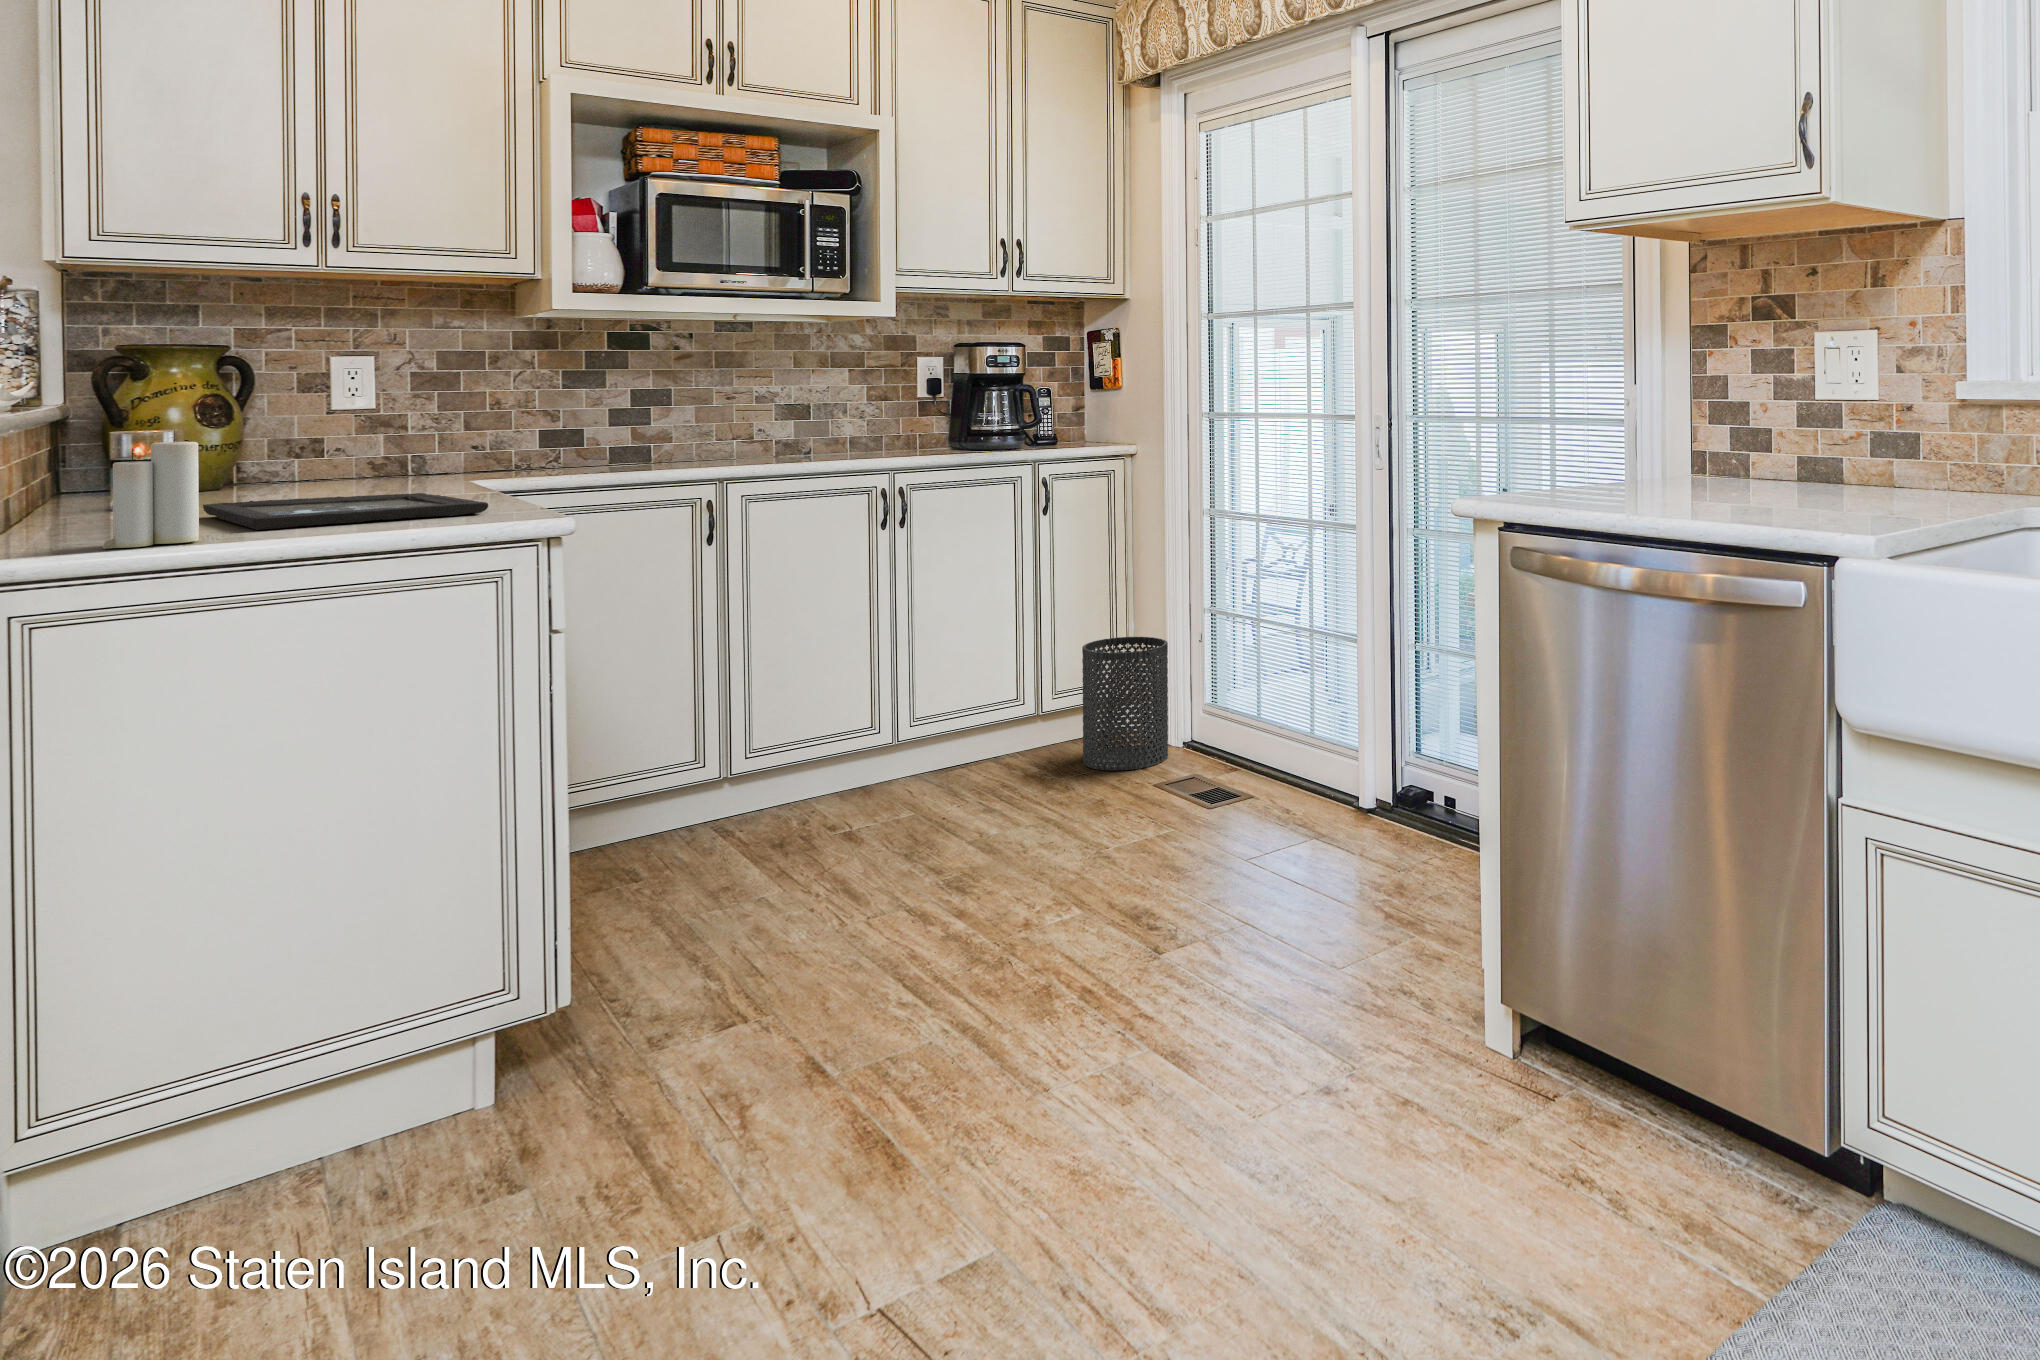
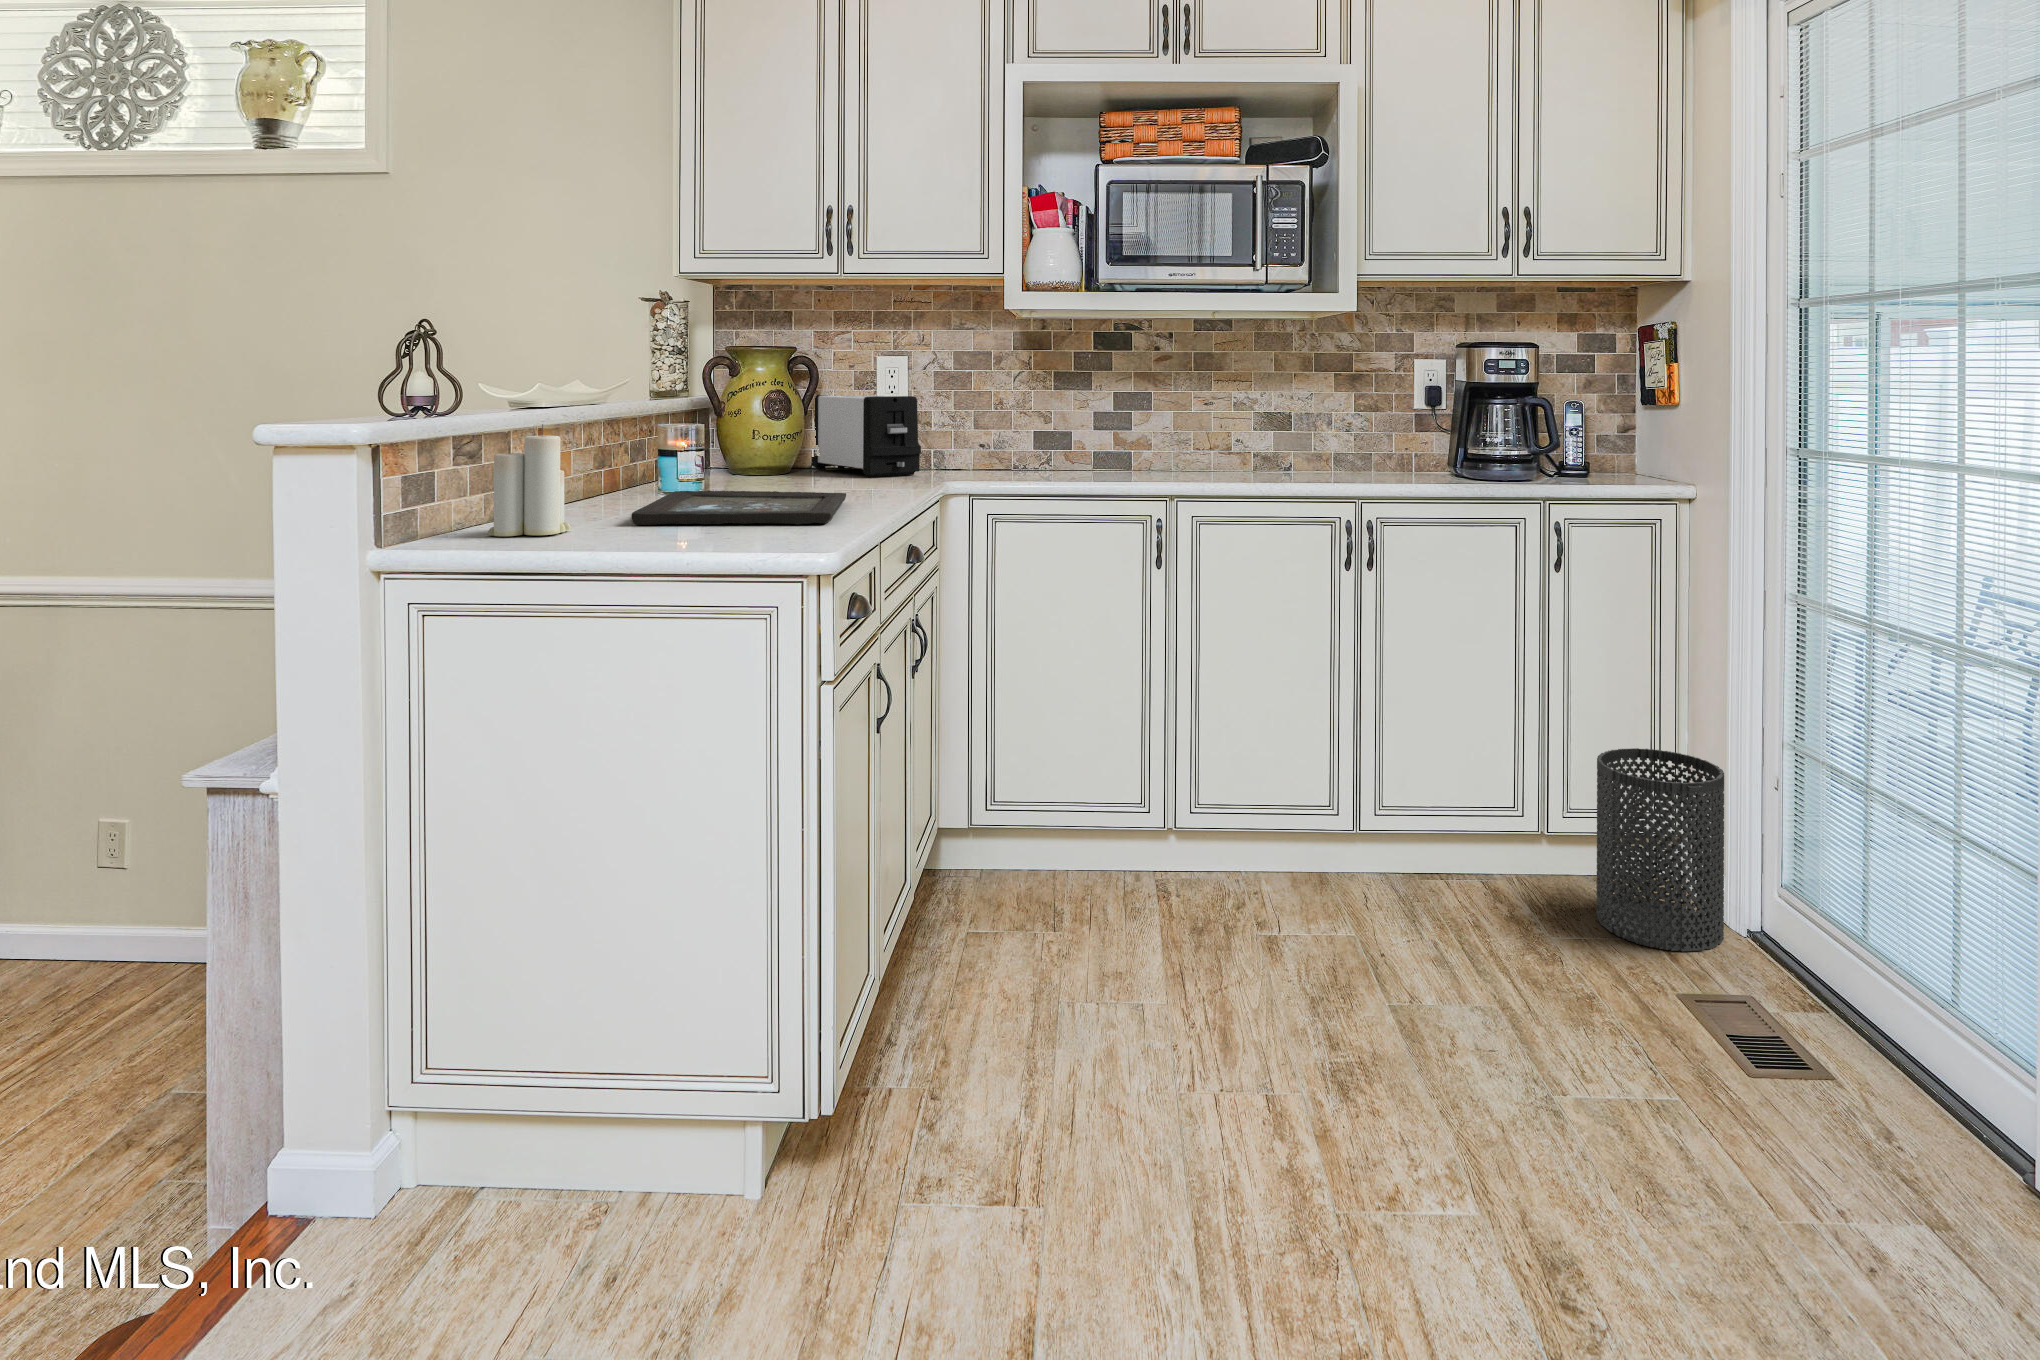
toaster: none [231,399,412,487] -> present [811,395,921,477]

